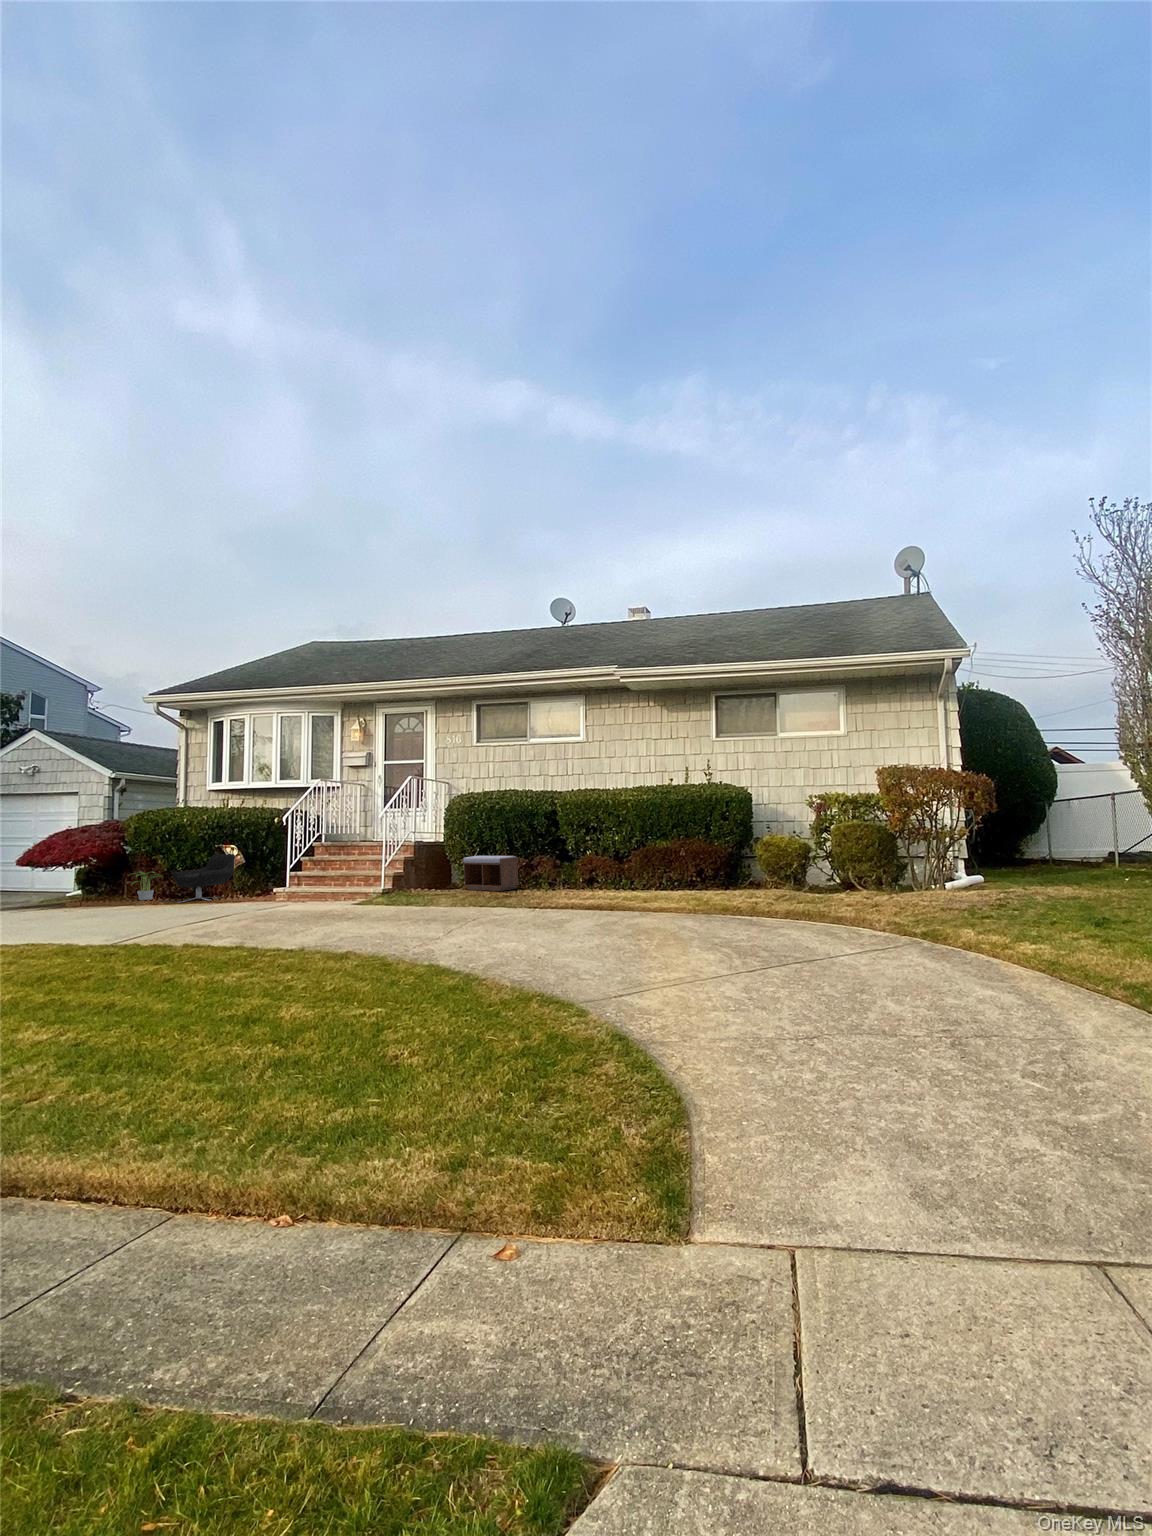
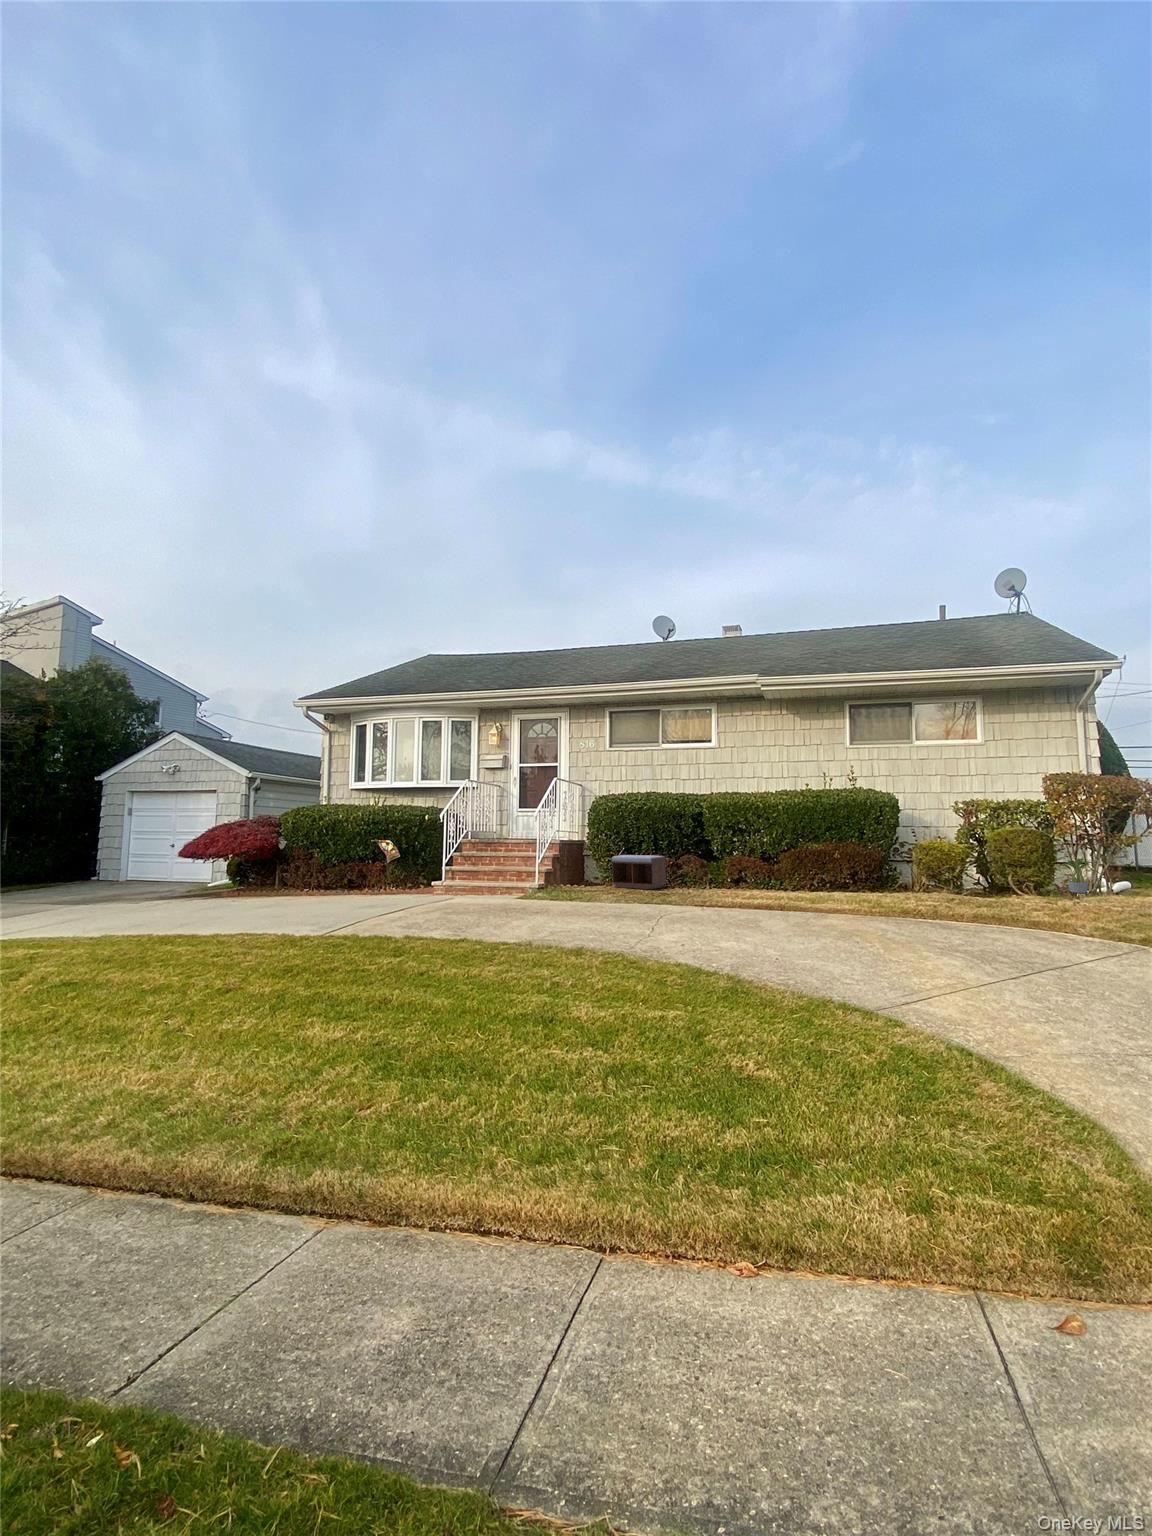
lounge chair: present [172,854,235,902] -> none [336,850,393,895]
potted plant: present [132,872,161,900] -> present [1056,859,1100,893]

